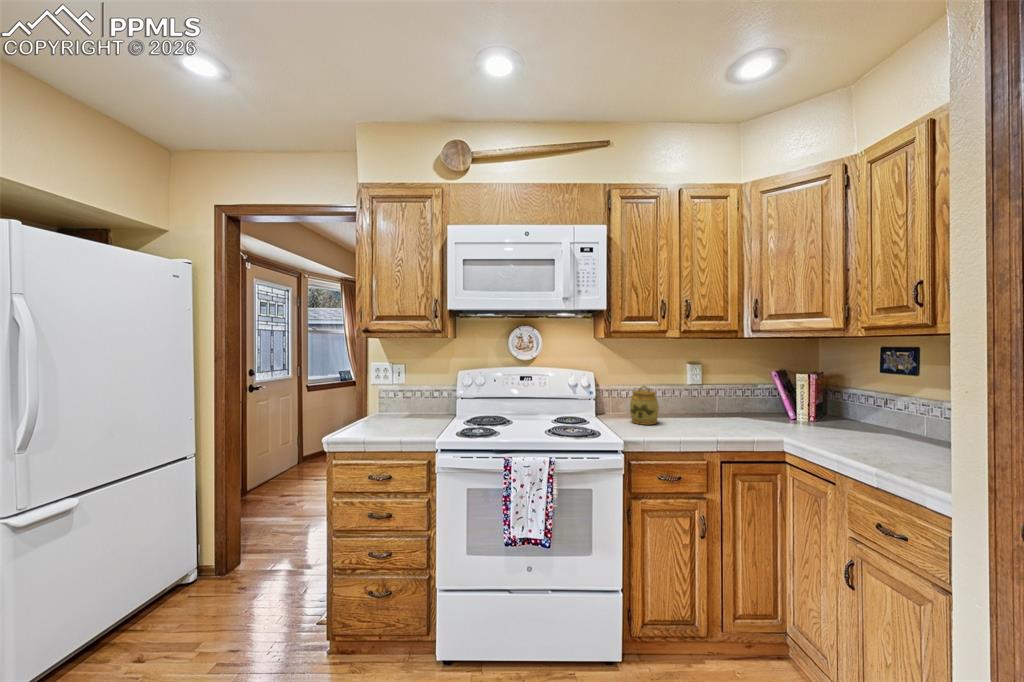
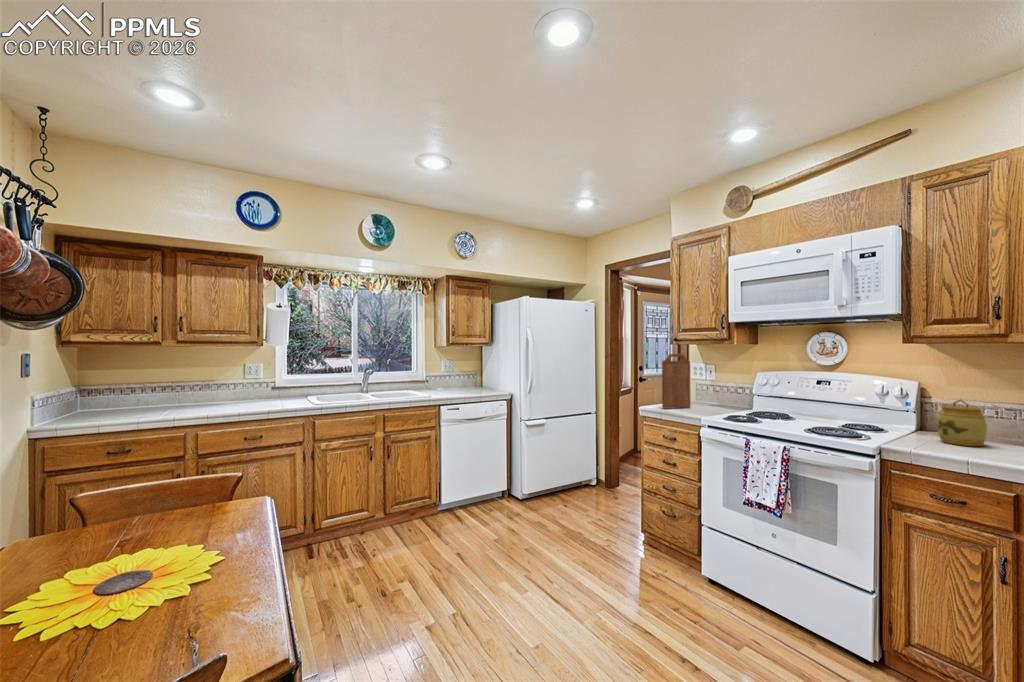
cutting board: none [361,353,392,436] -> present [662,354,690,409]

